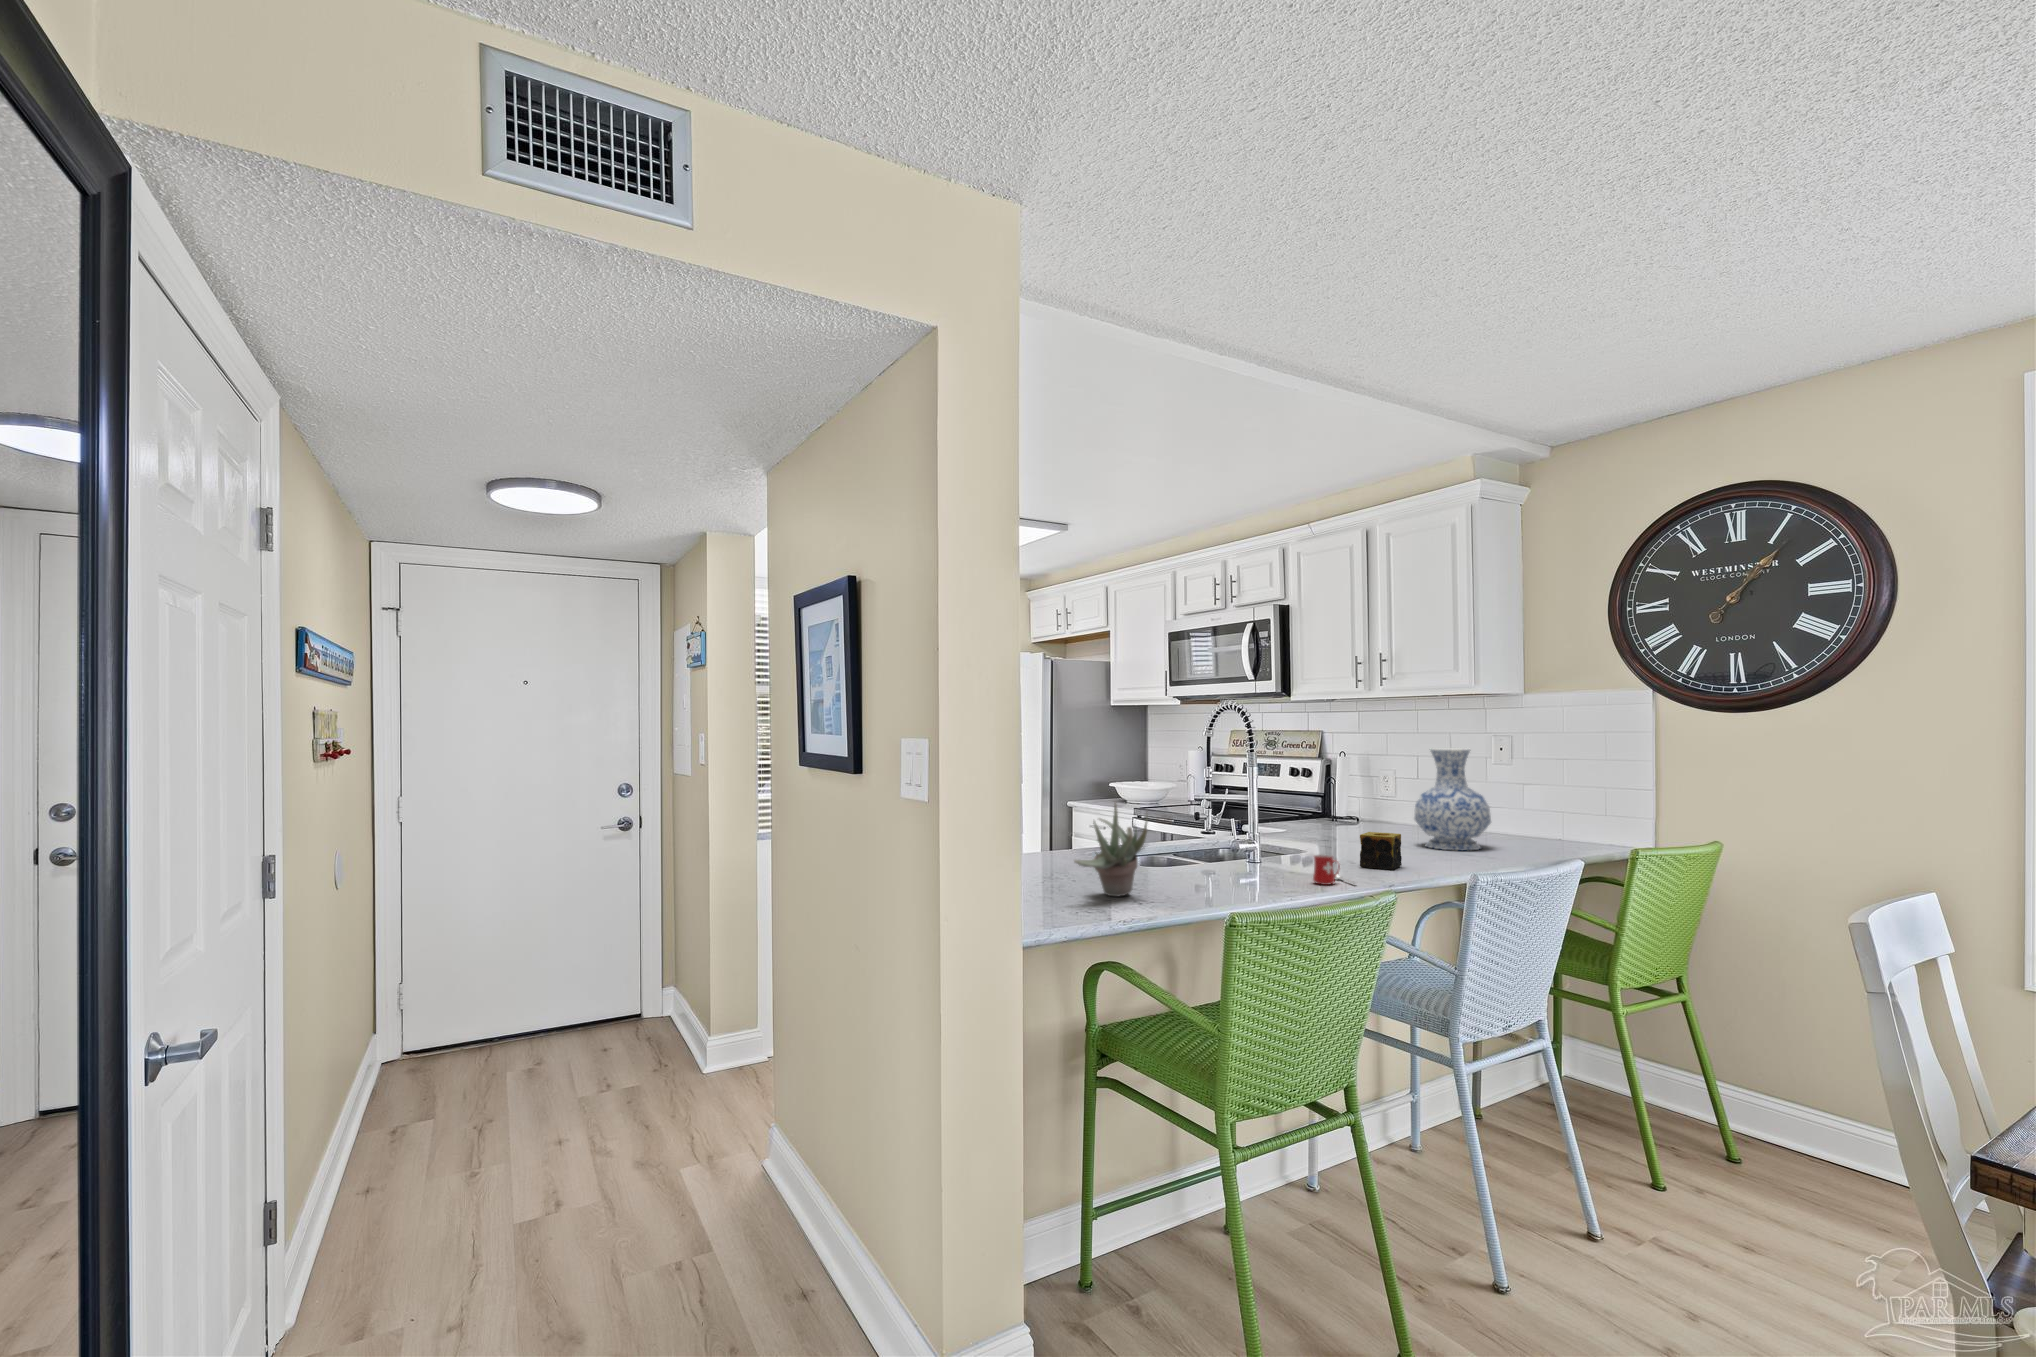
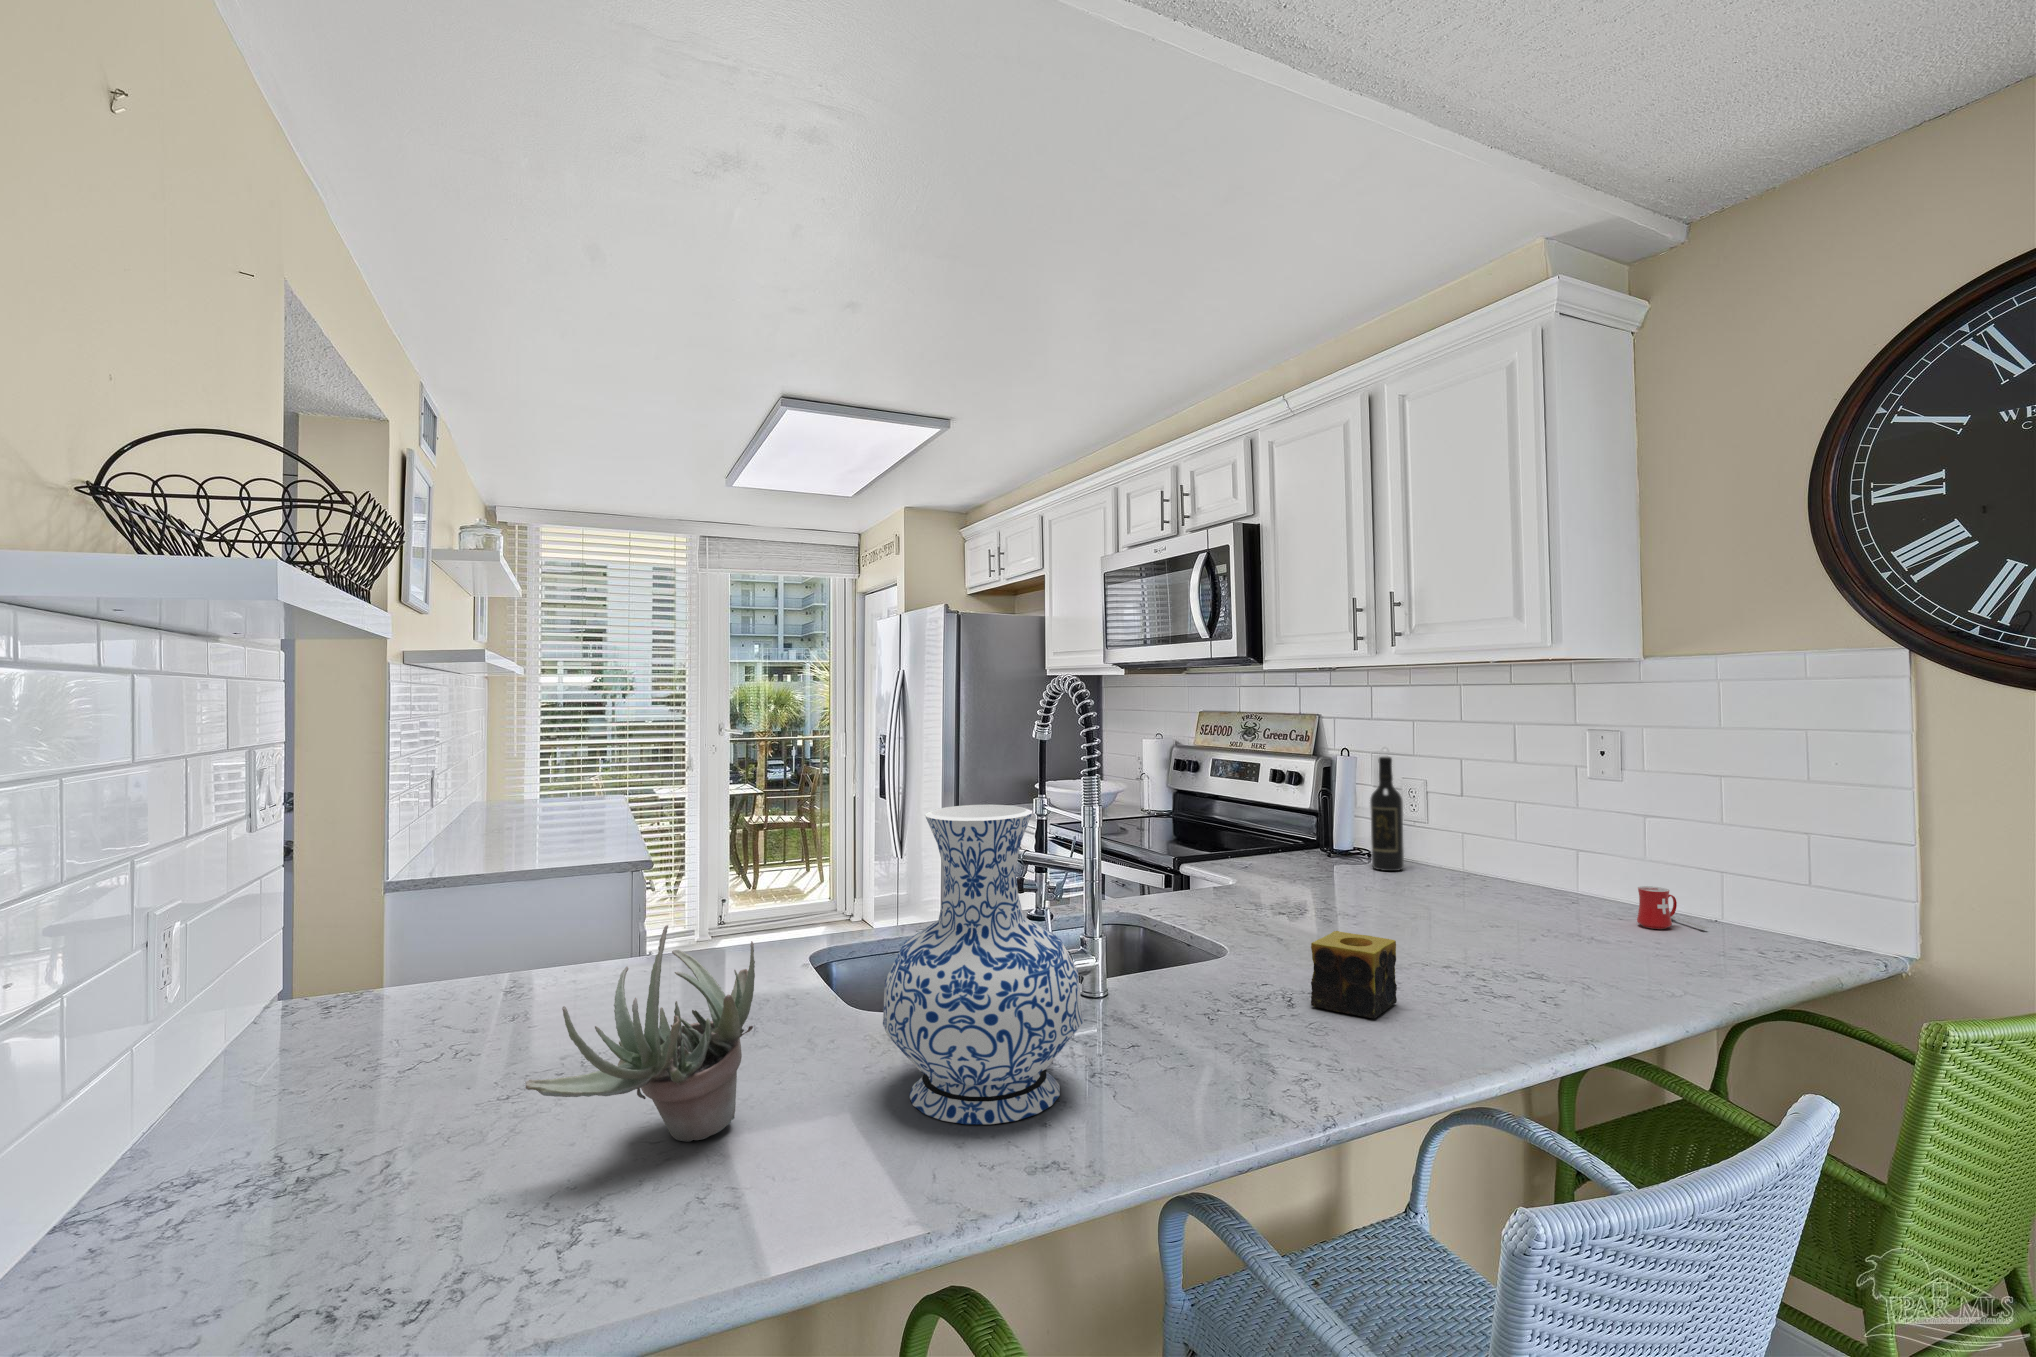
vase: present [1414,748,1491,850] -> present [883,805,1083,1124]
wine bottle: none [1362,755,1383,827] -> present [1370,757,1404,871]
mug: present [1313,854,1354,885] -> present [1637,886,1707,929]

